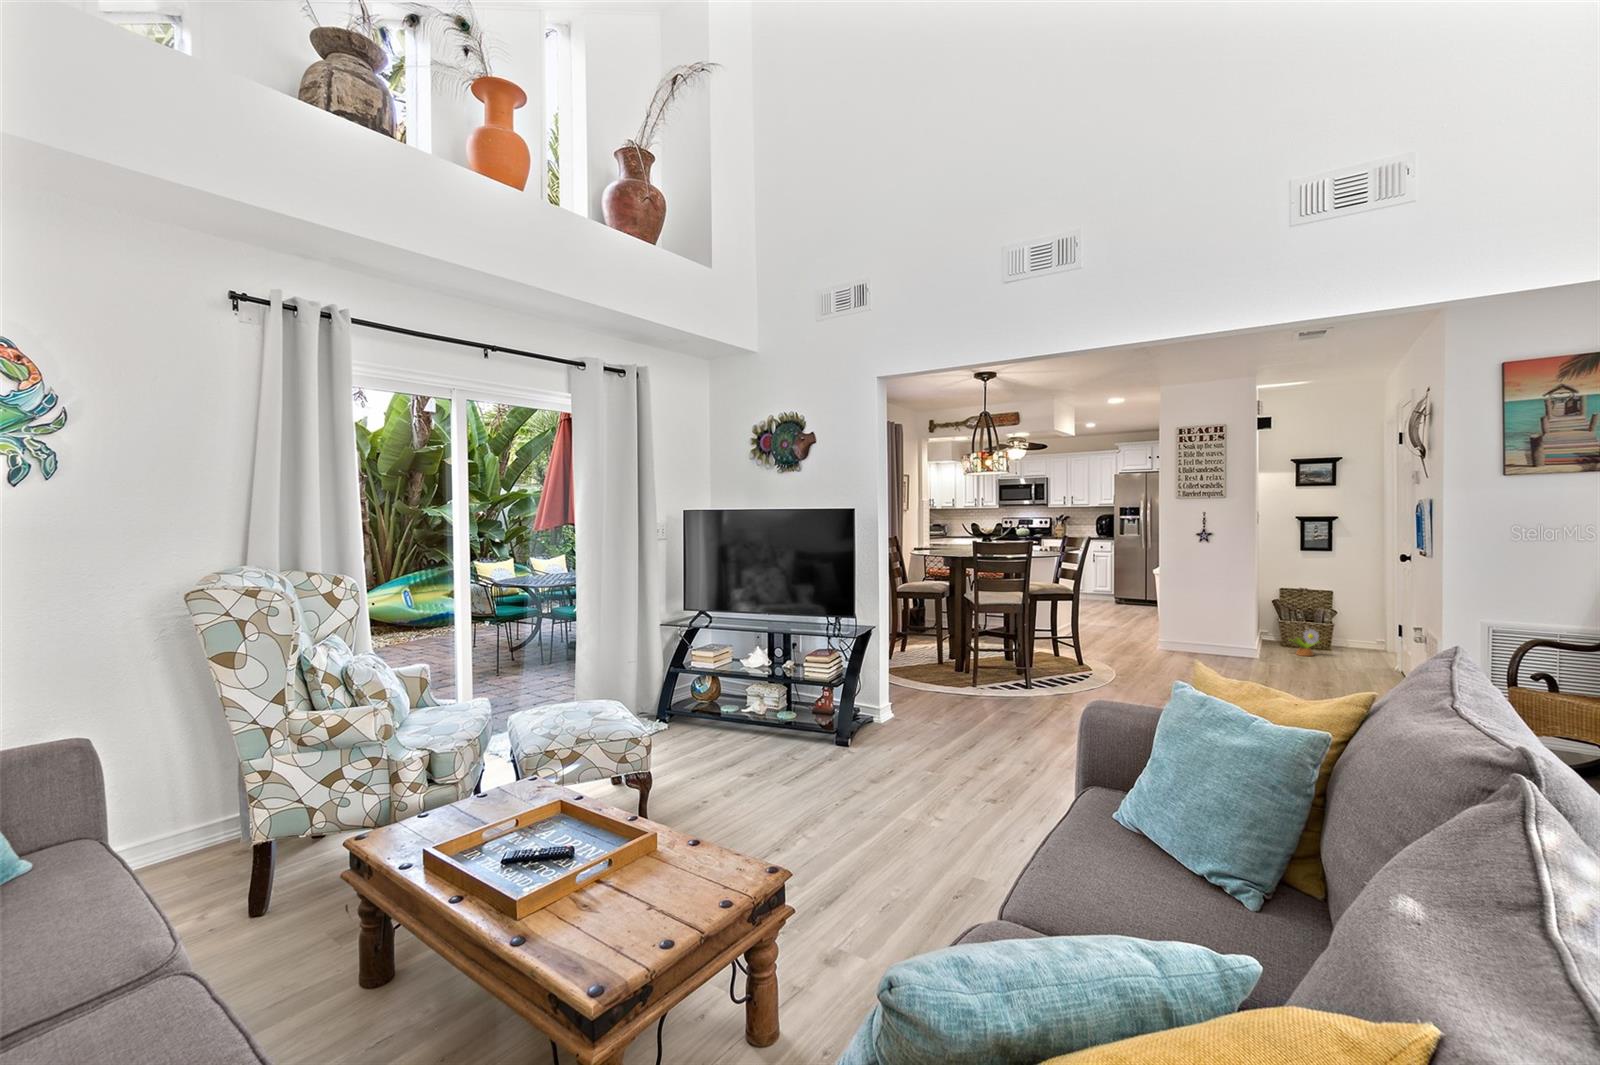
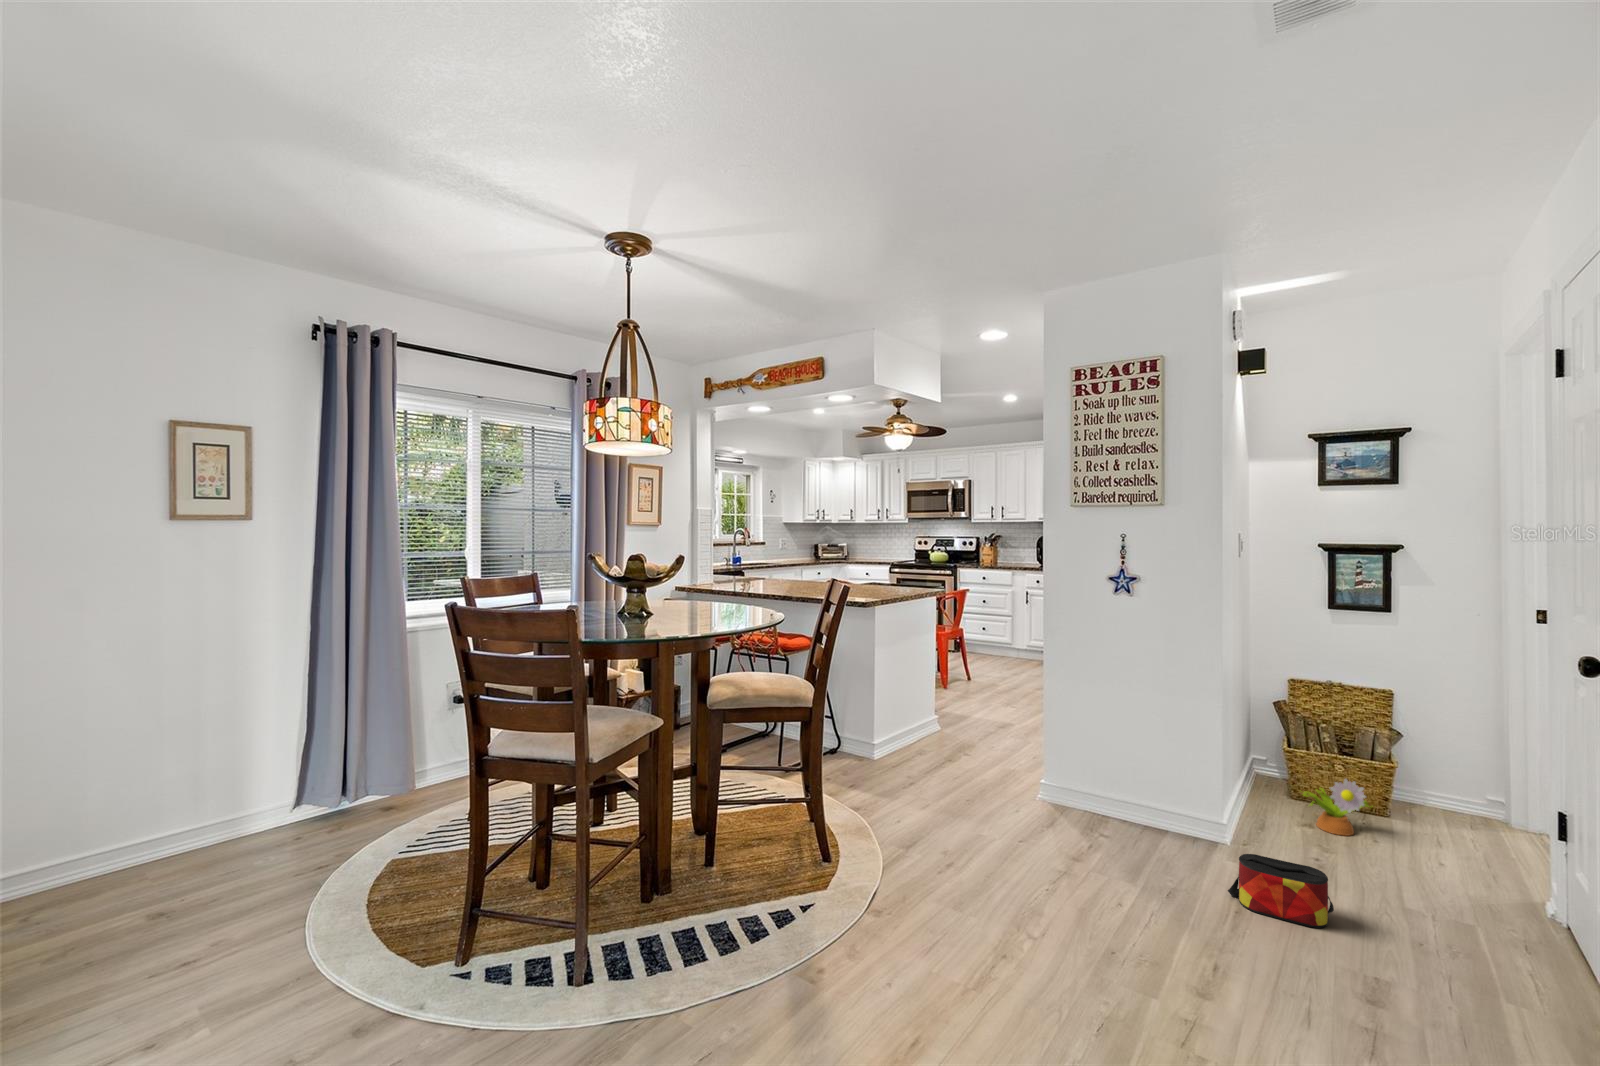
bag: none [1261,651,1306,675] -> present [1228,854,1334,928]

